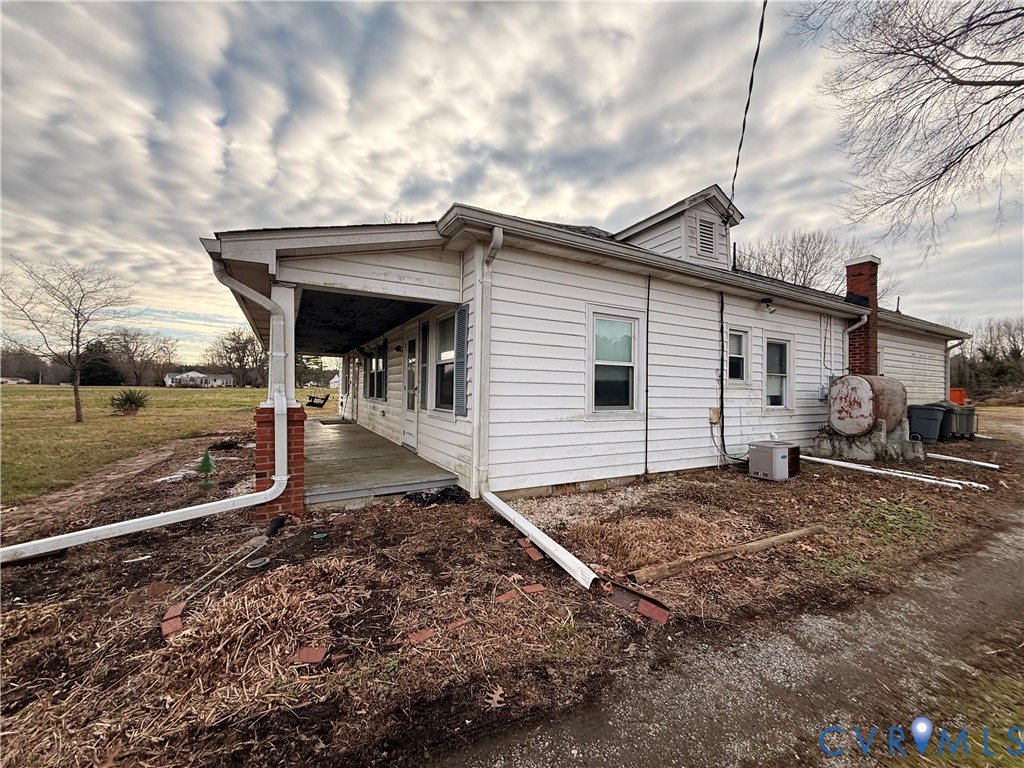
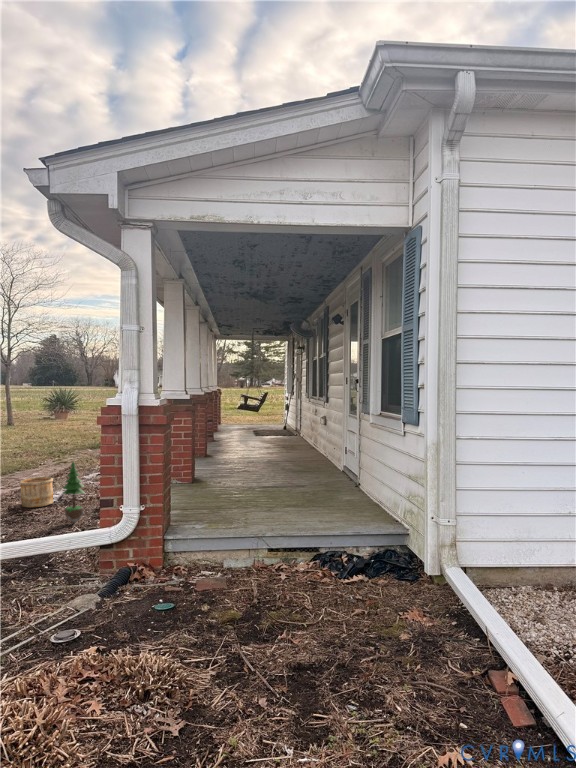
wooden bucket: none [145,462,178,486] -> present [19,477,53,507]

